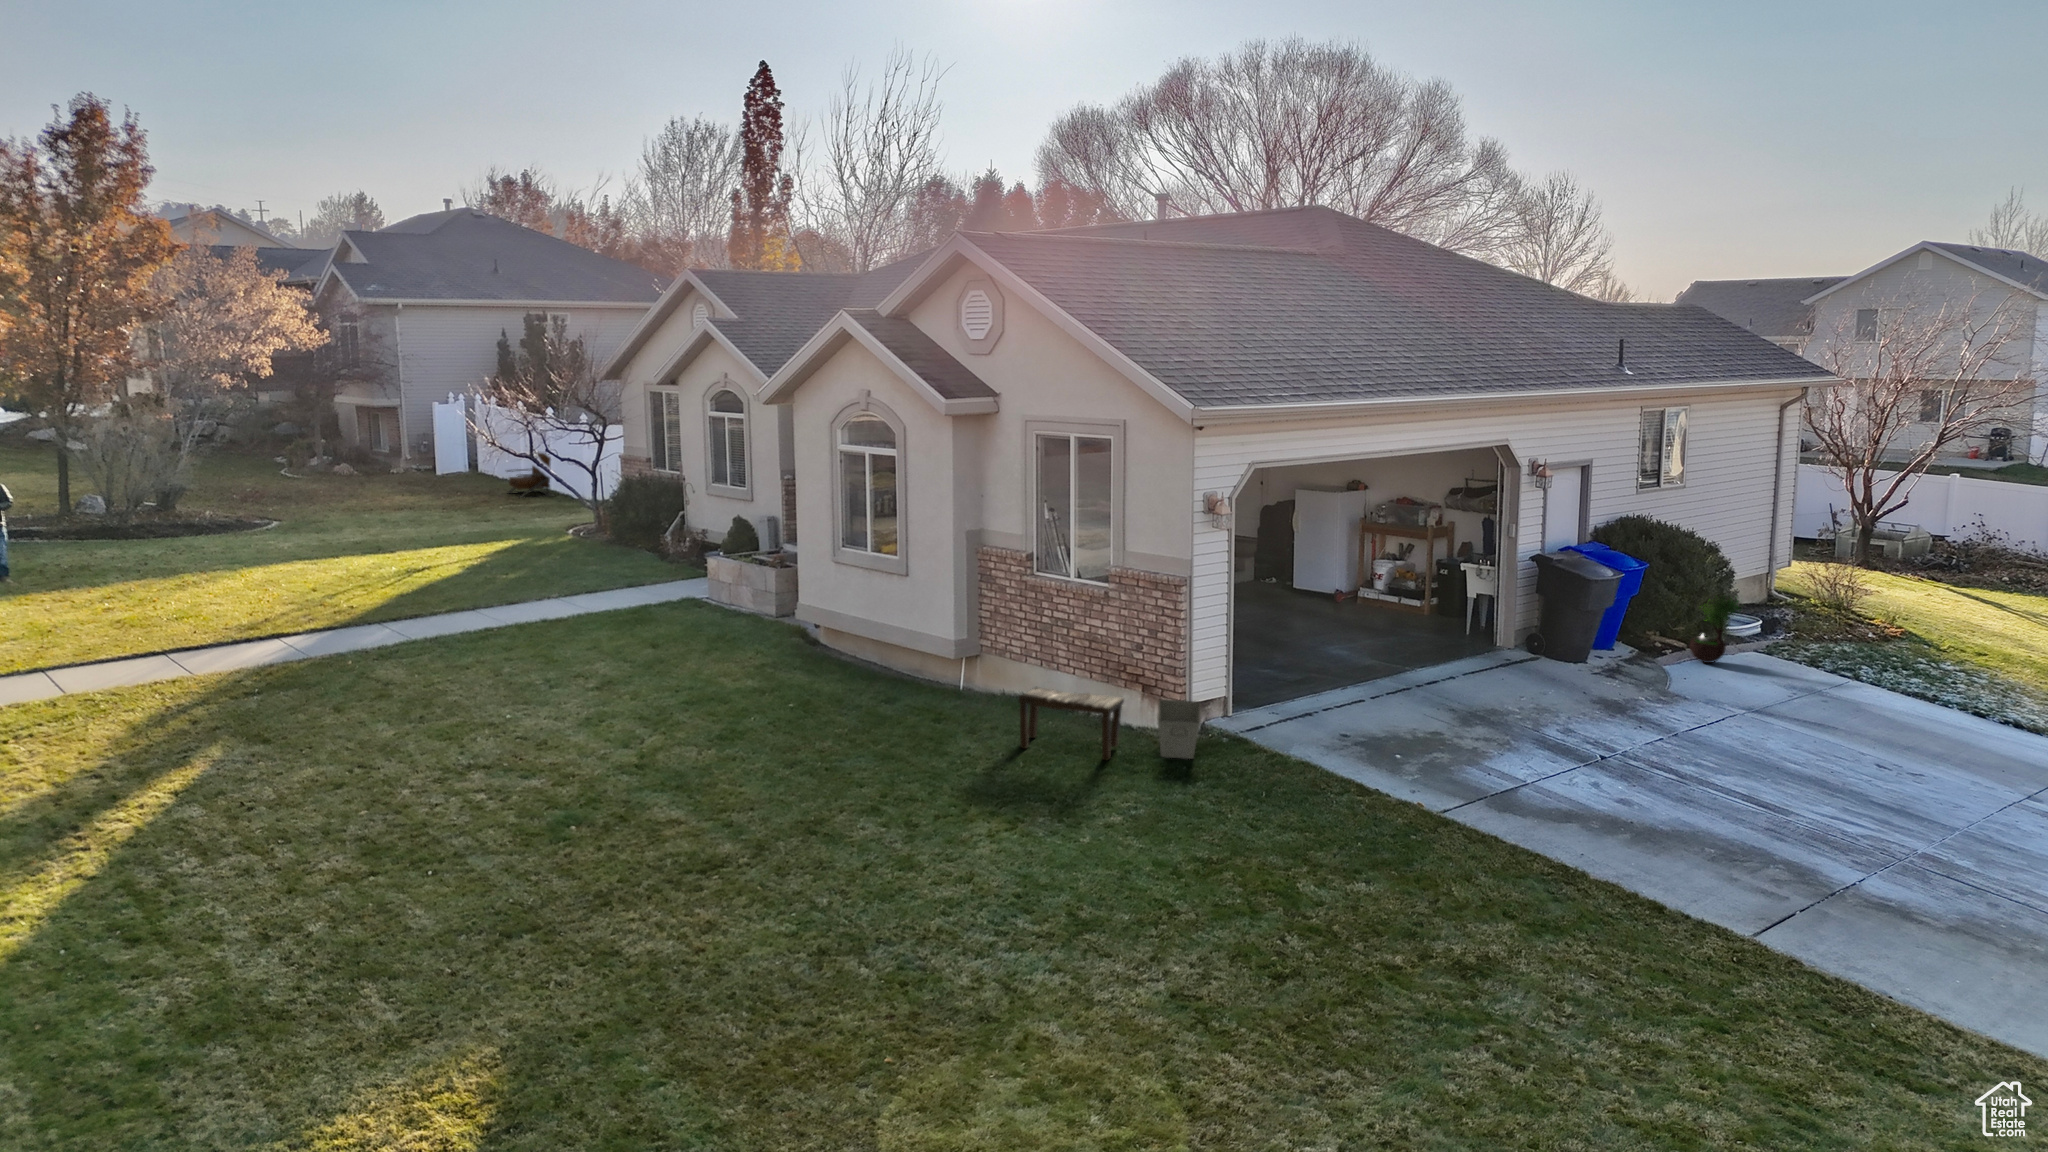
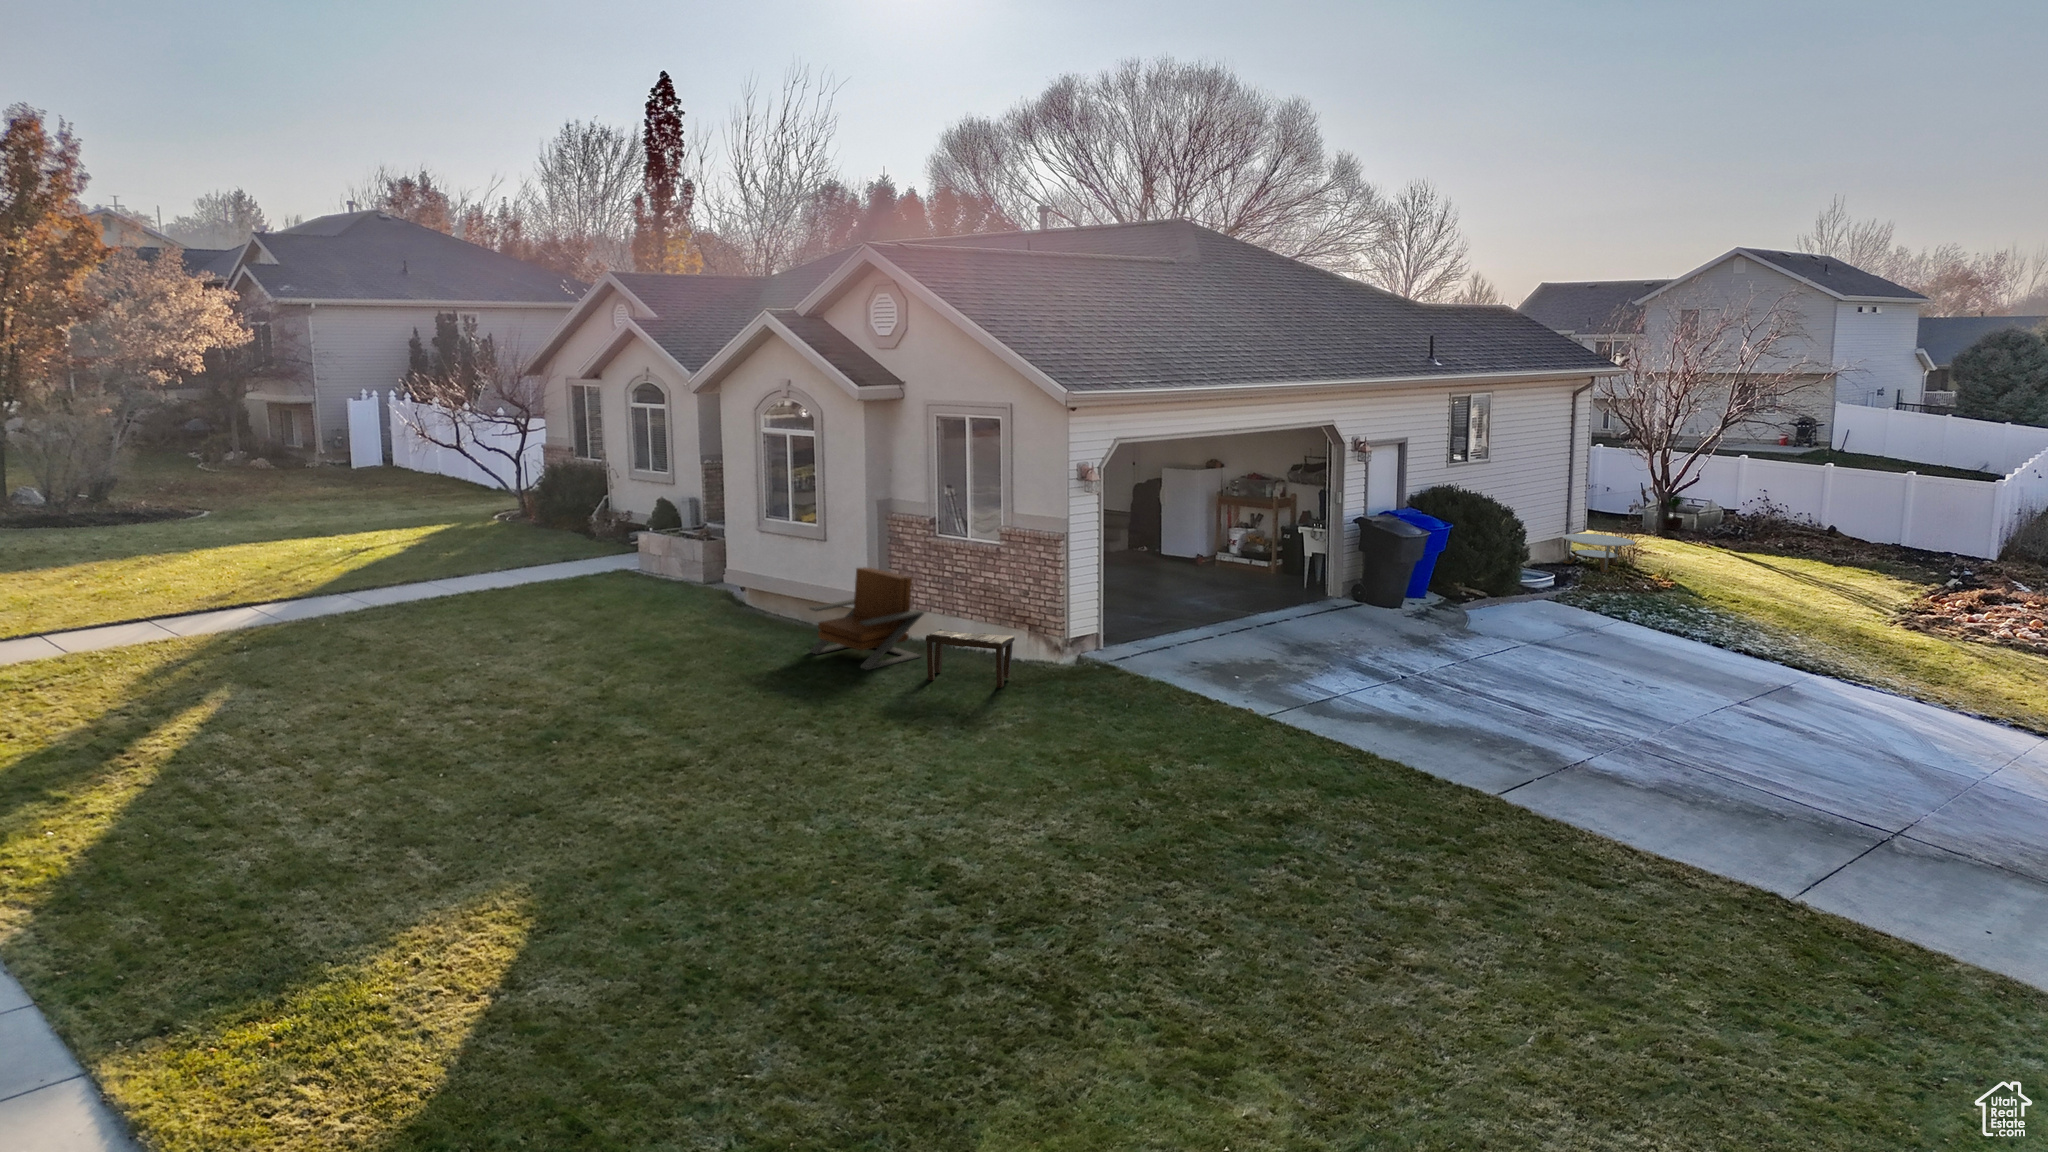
lounge chair: present [507,453,554,498] -> present [810,567,924,670]
round table: none [1764,568,1854,615] -> present [1562,534,1635,572]
potted tree: present [1690,596,1739,663] -> present [1663,494,1686,529]
storage bin: present [1157,700,1201,759] -> none [1041,635,1078,682]

